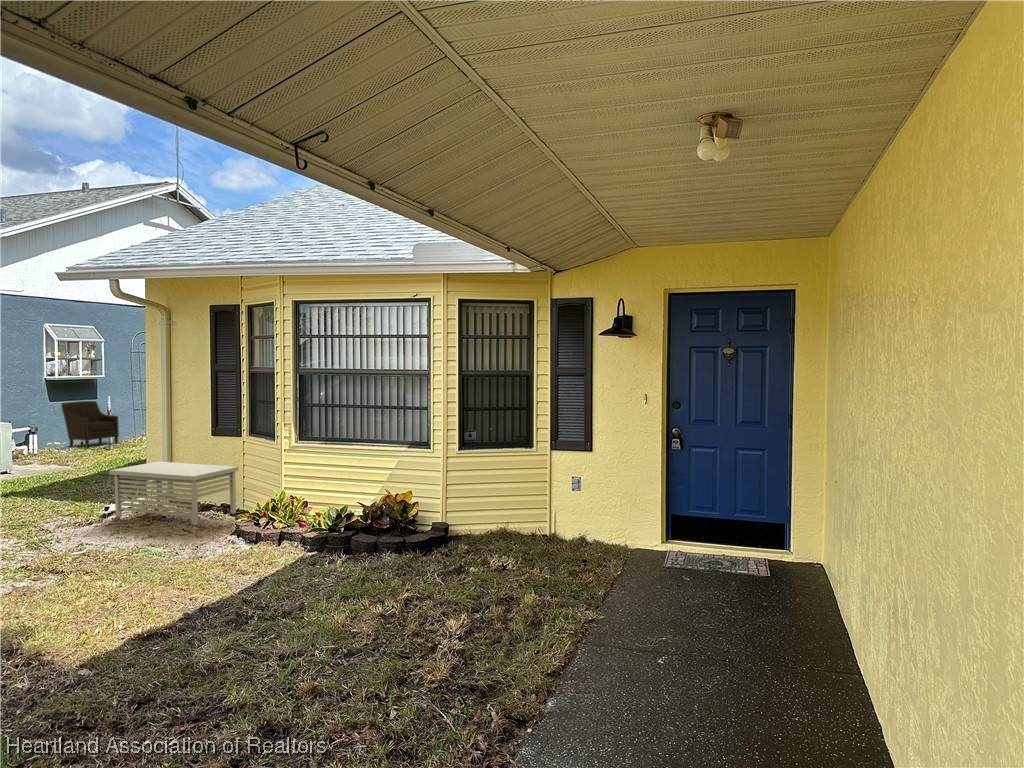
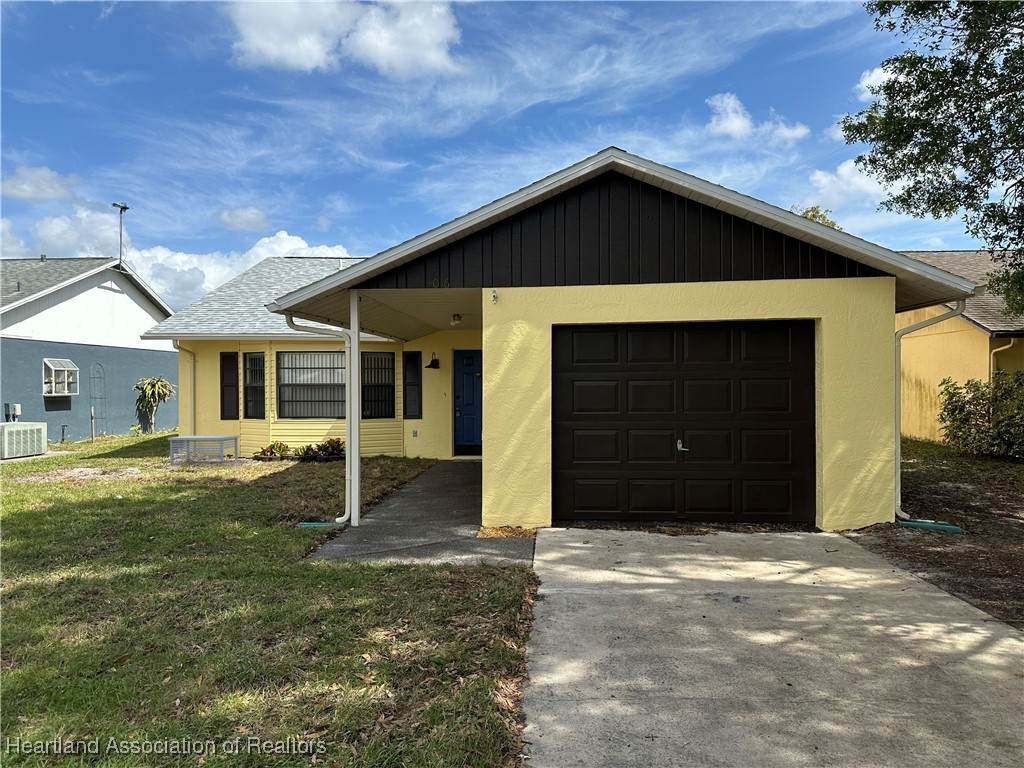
chair: present [61,401,119,448] -> none [50,413,93,445]

